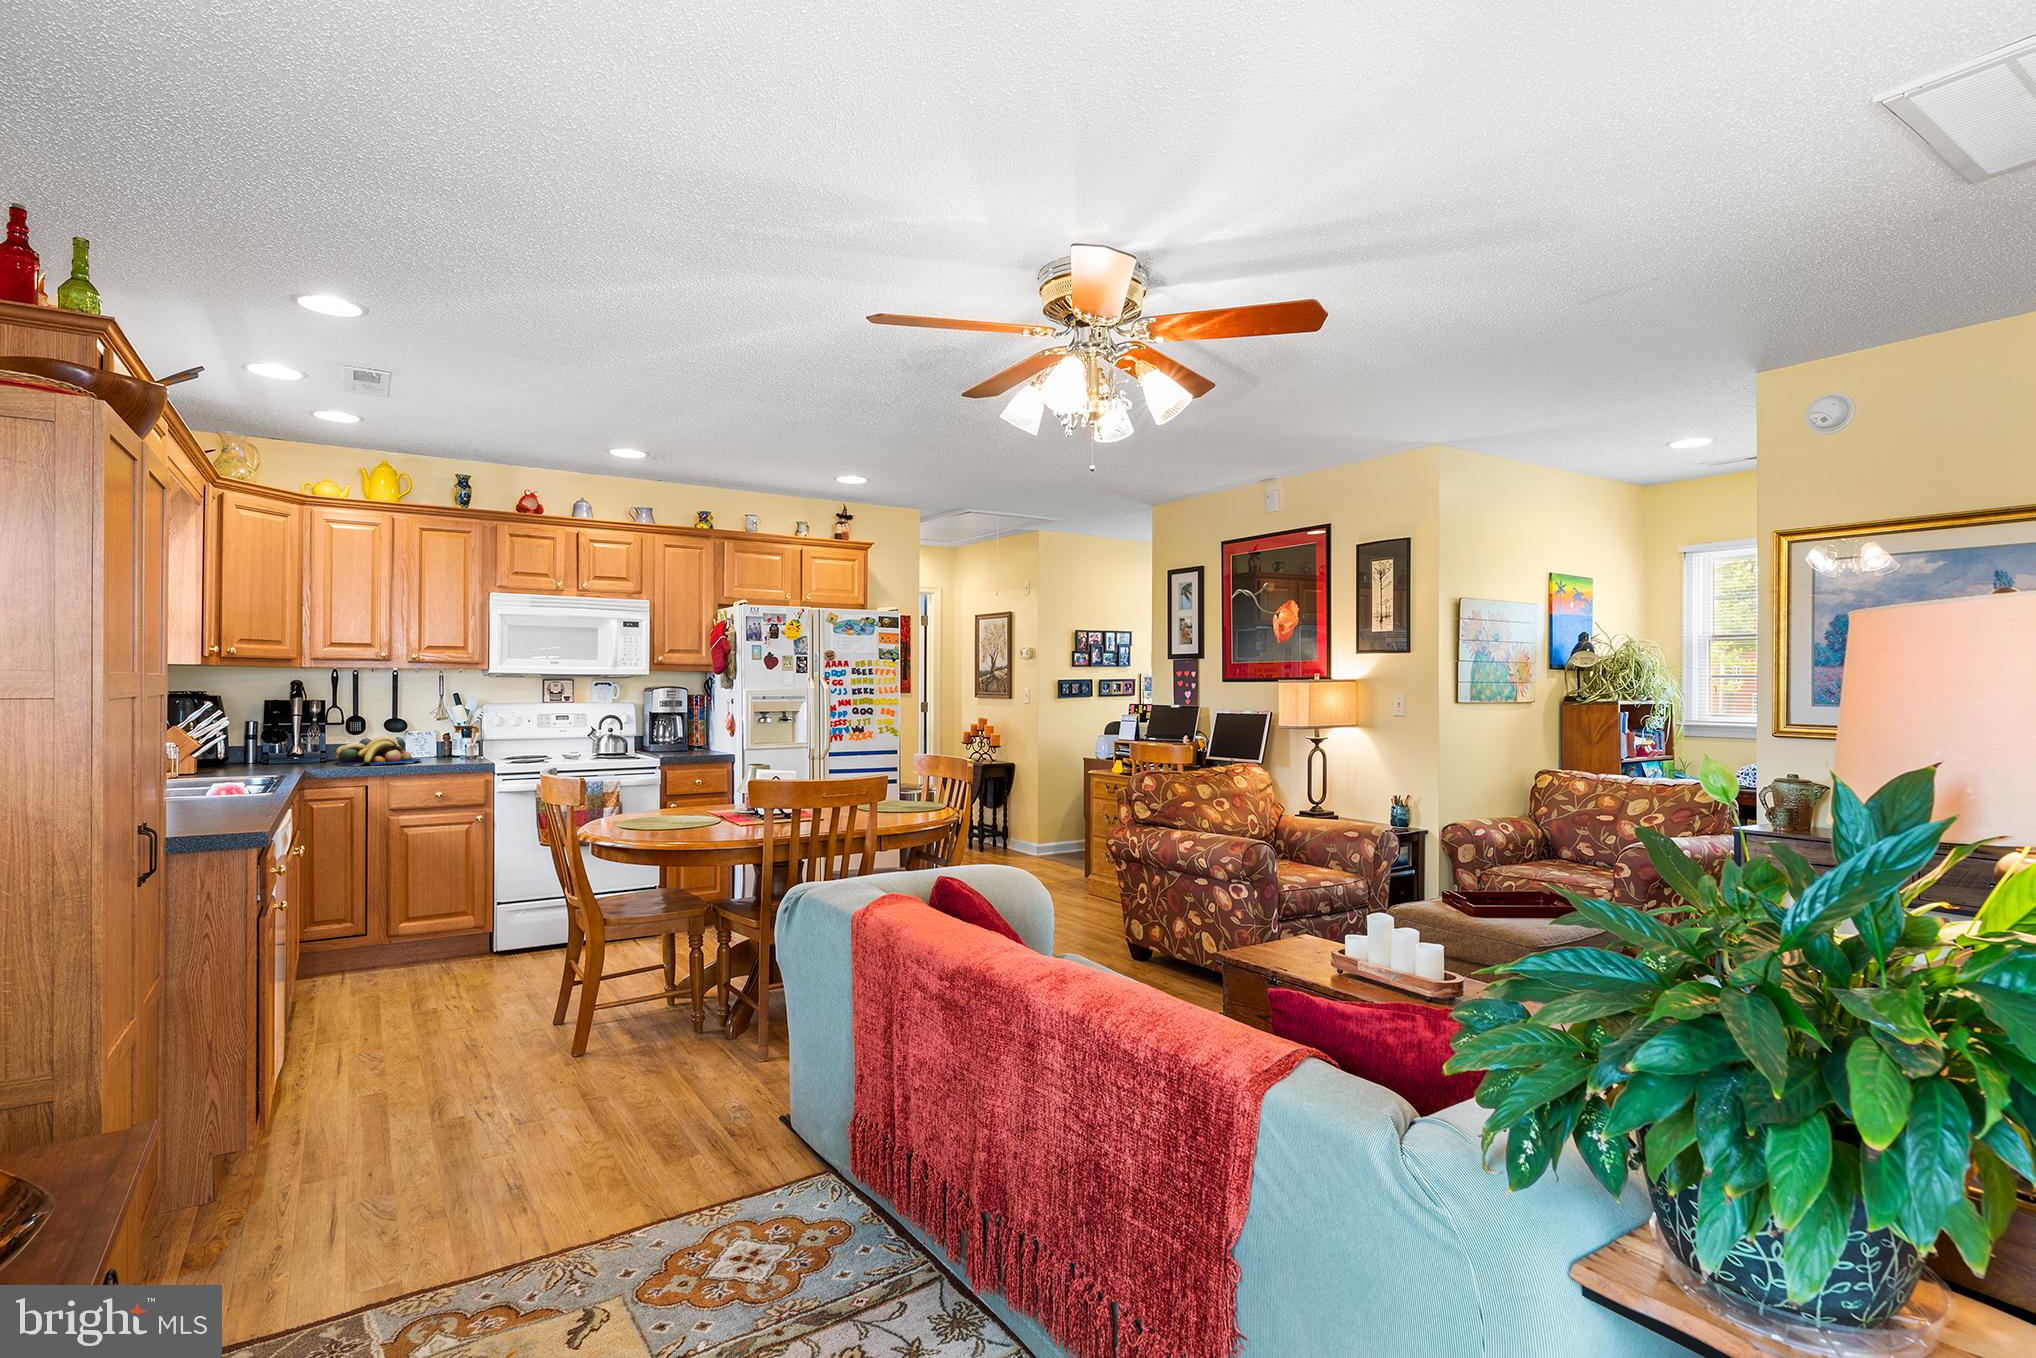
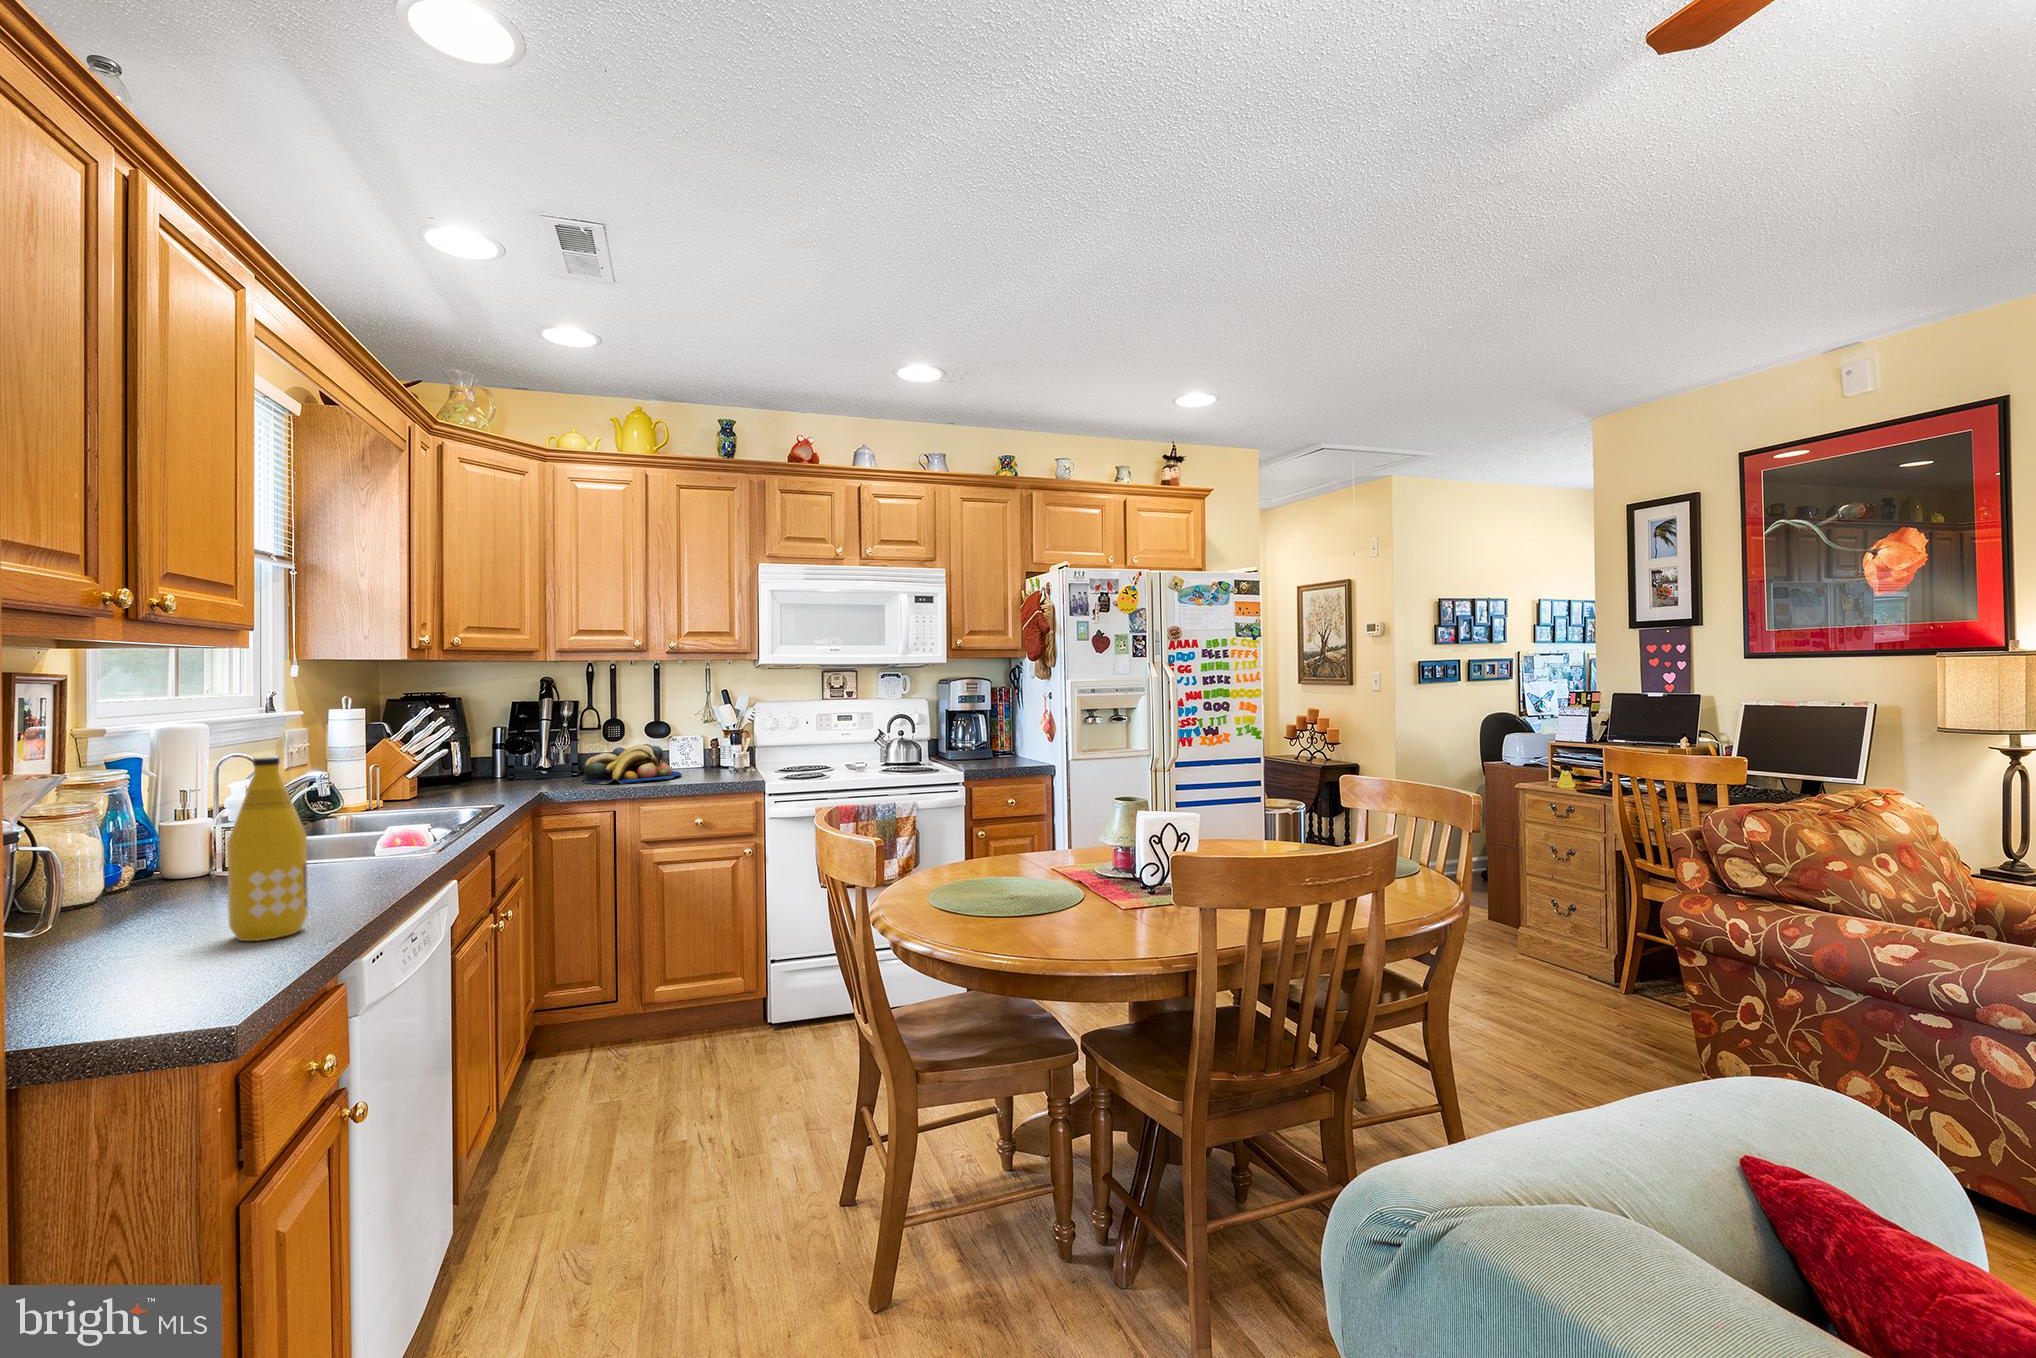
bottle: none [201,722,244,822] -> present [227,757,308,941]

